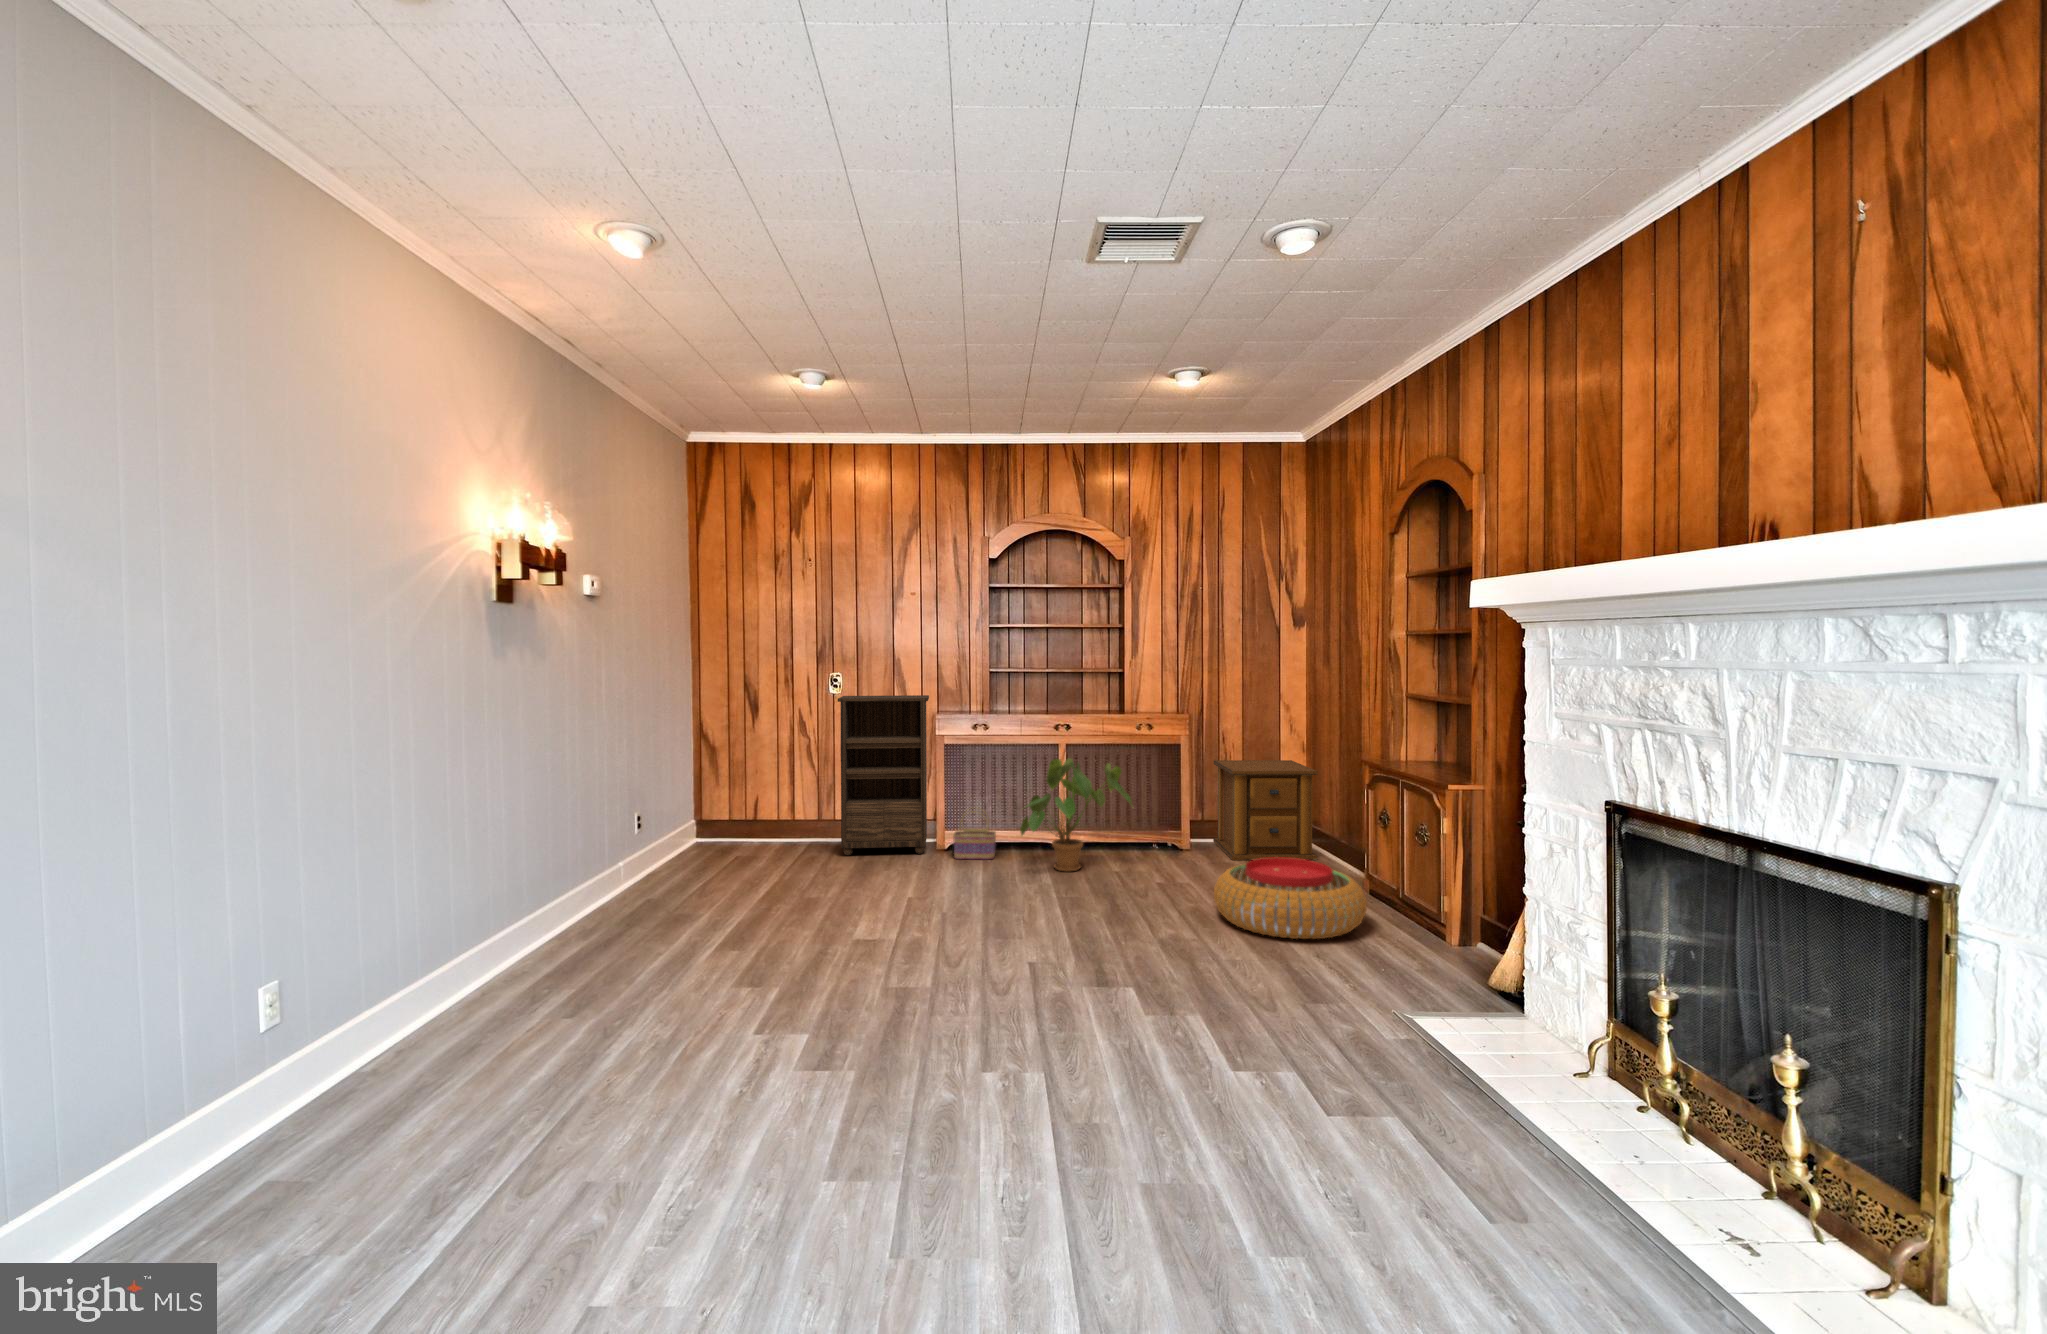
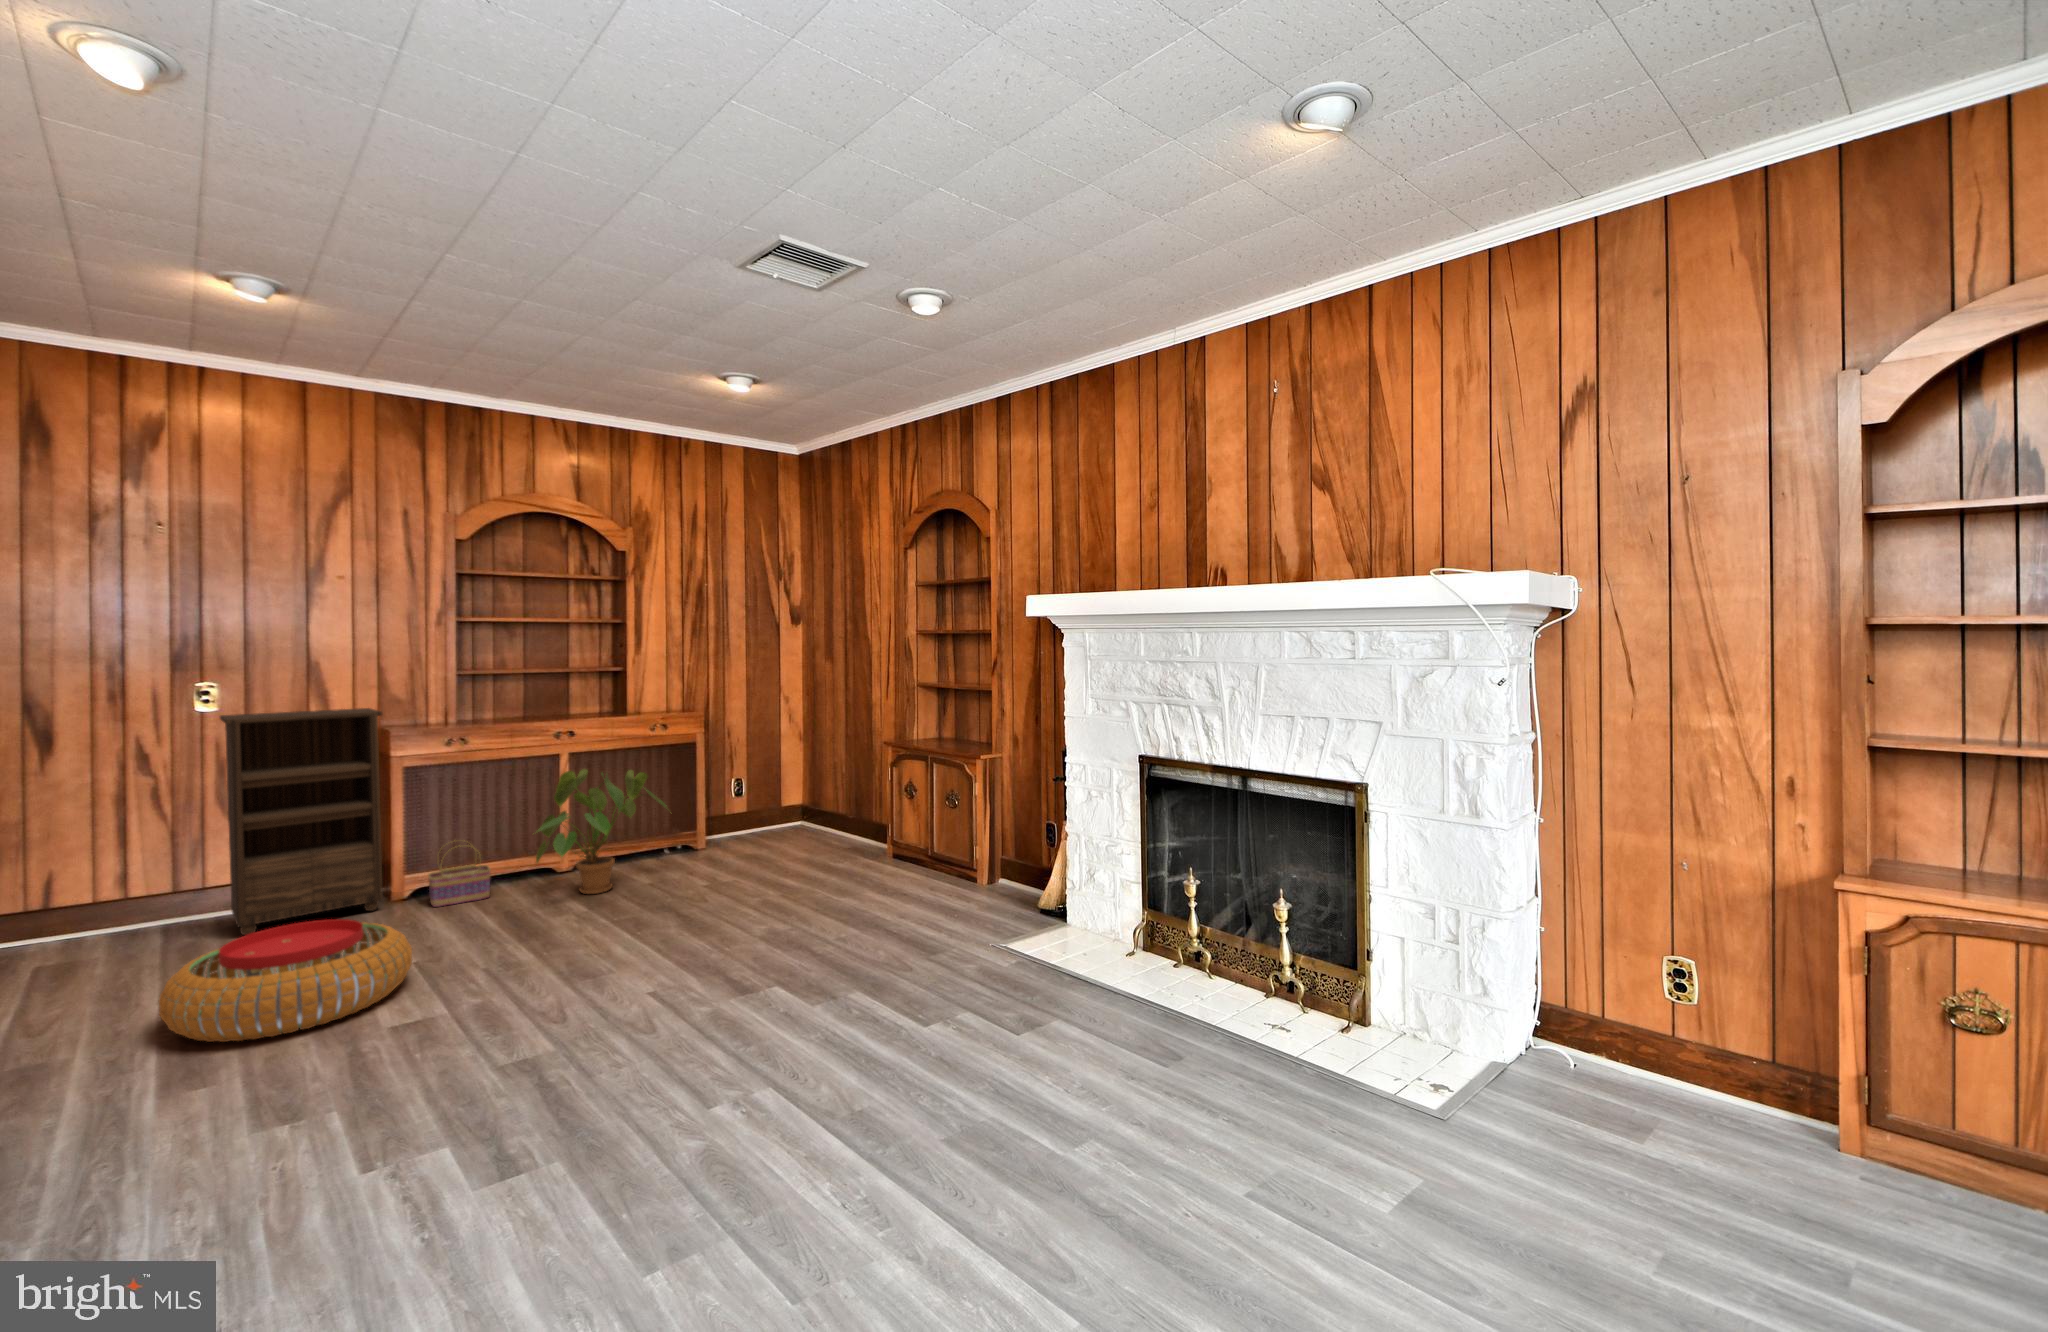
side table: present [1213,760,1318,860] -> none [726,749,834,850]
pouf: present [1214,857,1367,939] -> present [159,919,412,1042]

